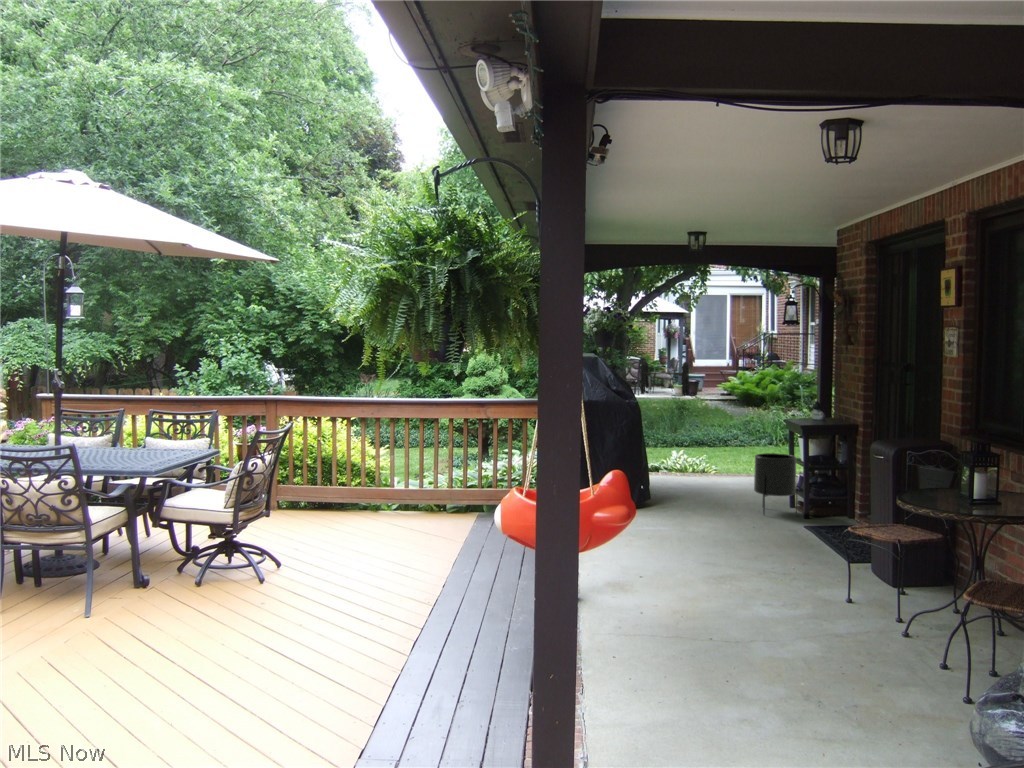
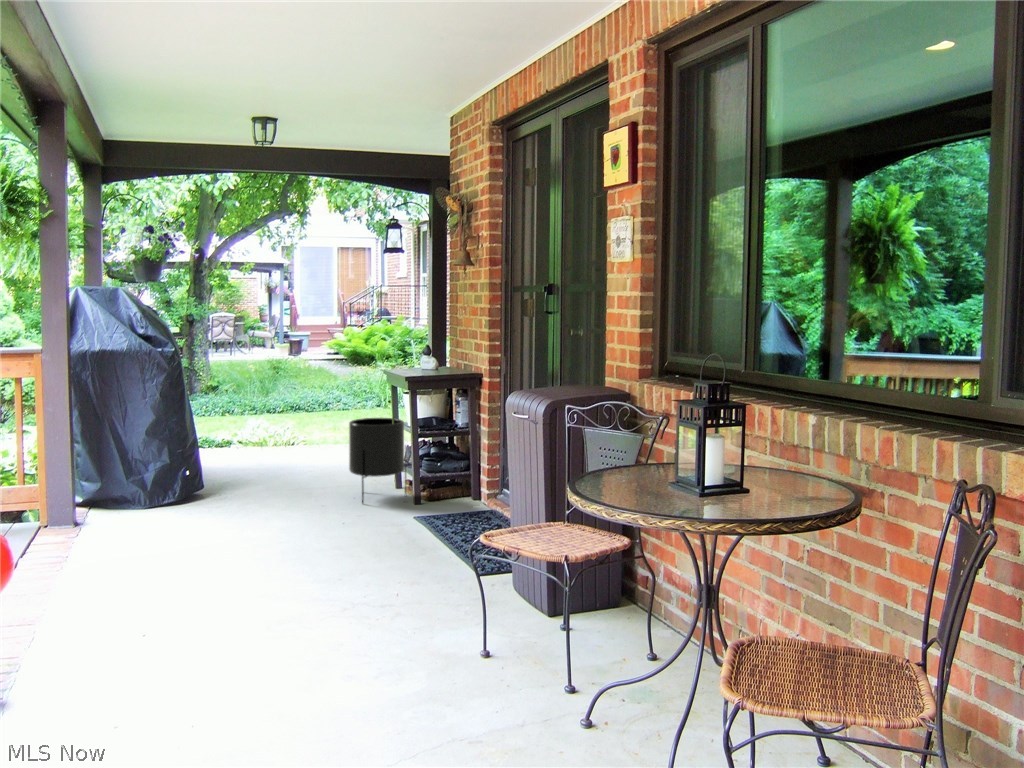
bench: present [640,362,689,395] -> none [236,317,292,355]

